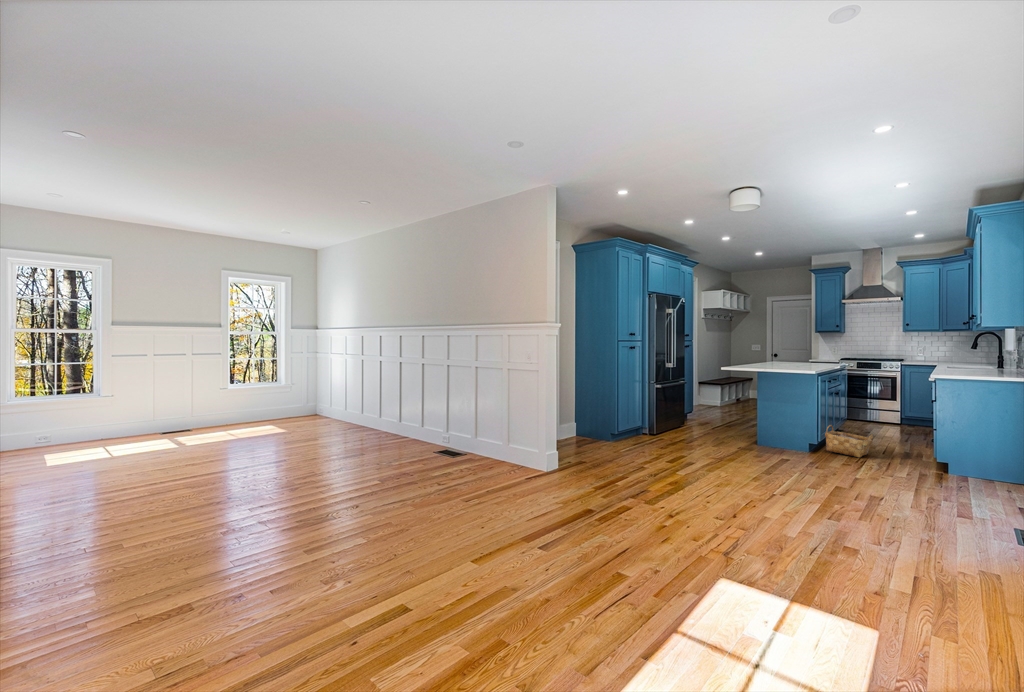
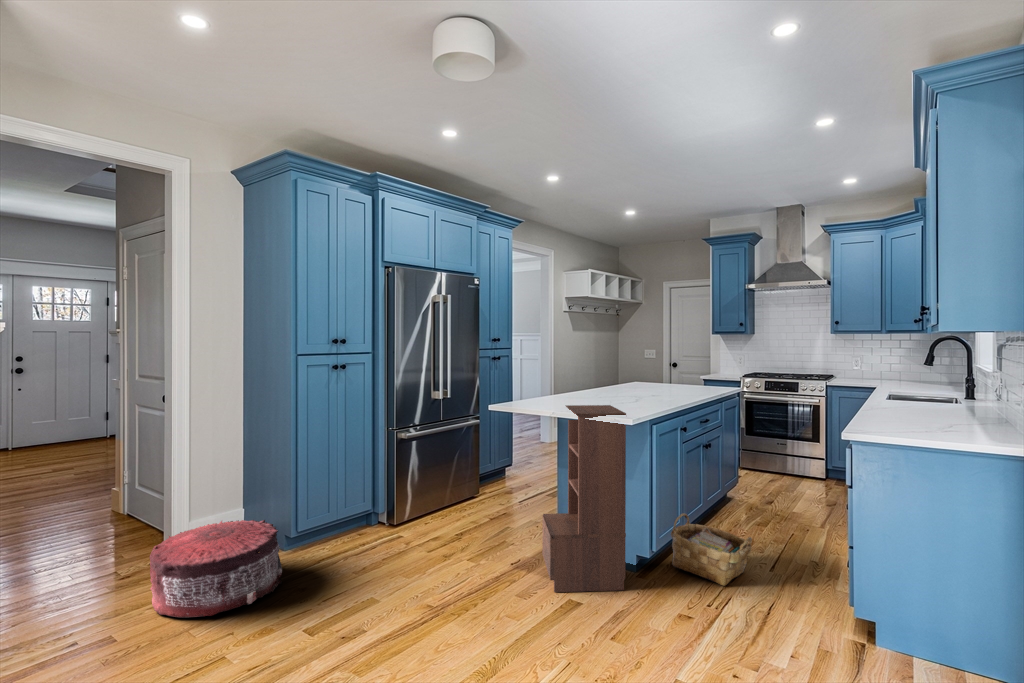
bookshelf: none [753,367,808,457] -> present [543,405,626,592]
pouf: none [573,422,630,458] -> present [150,520,282,617]

